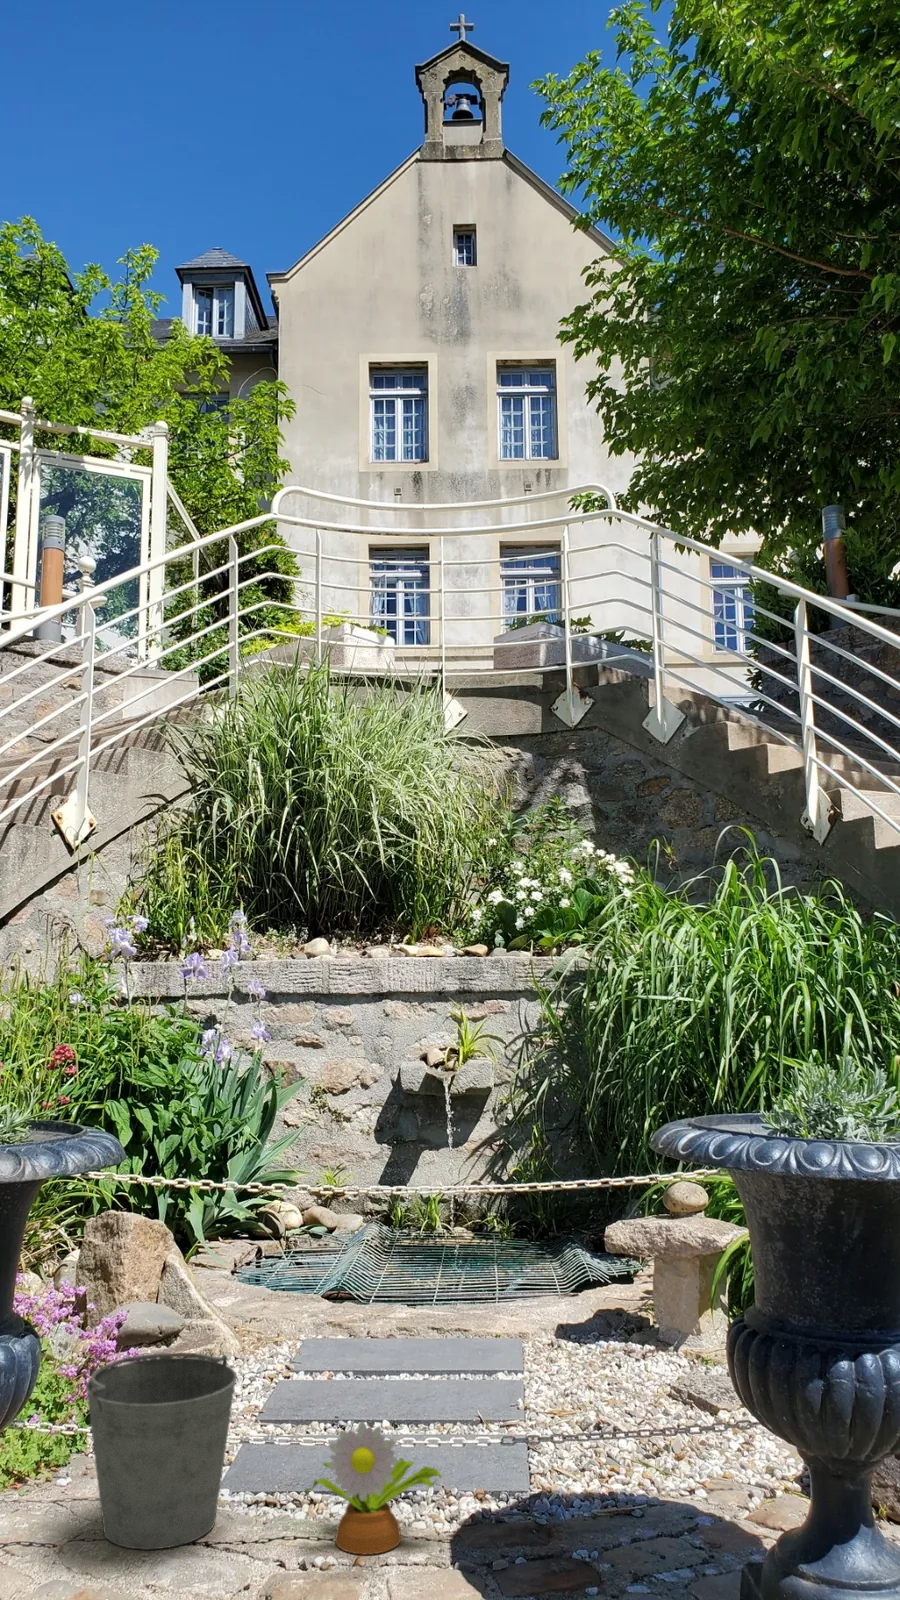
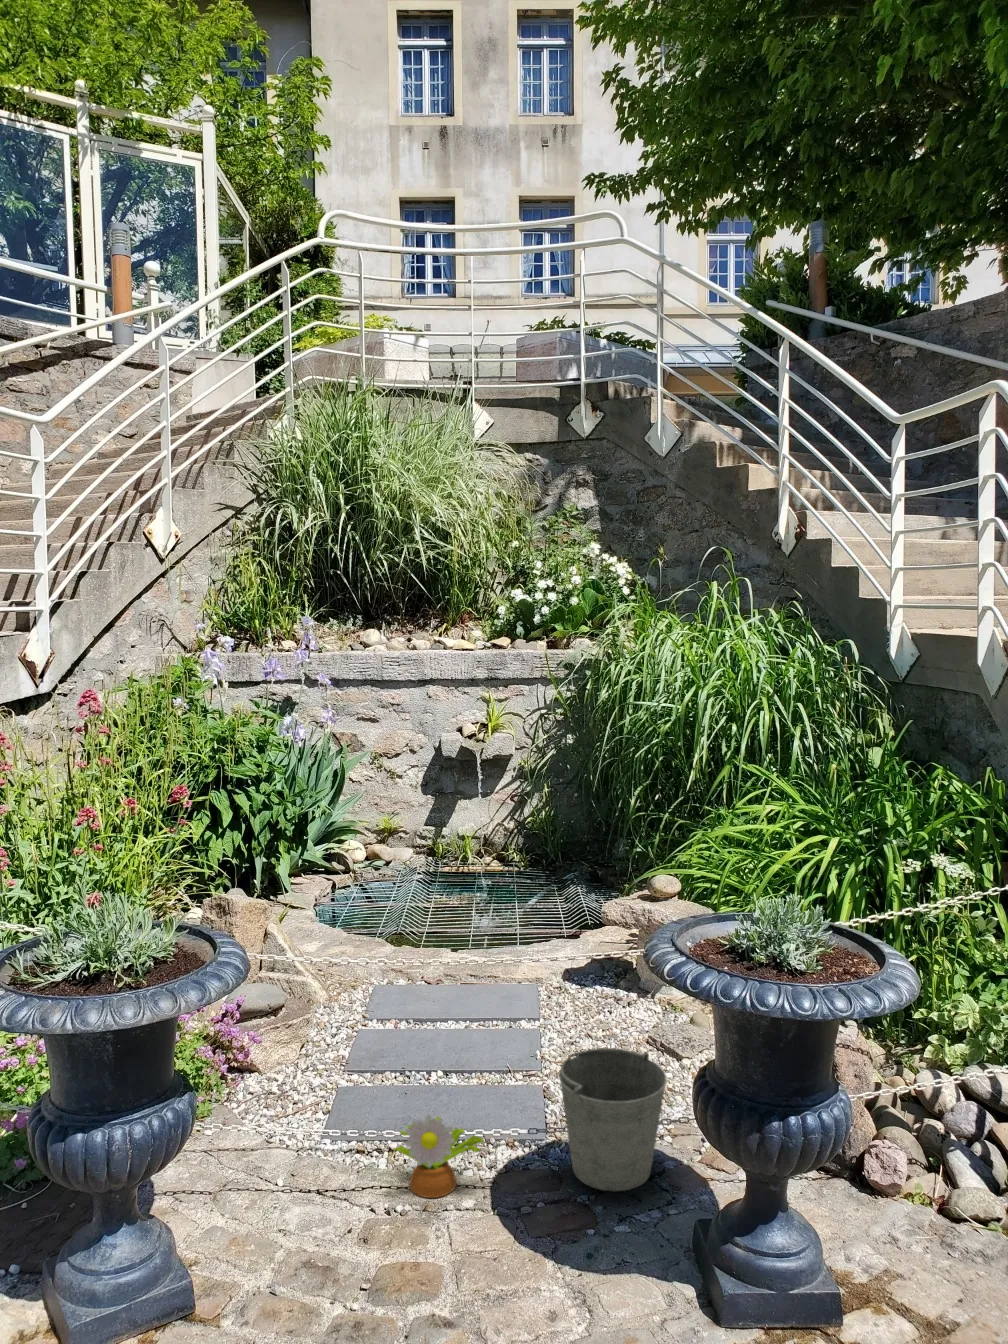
bucket: present [86,1353,237,1549] -> present [559,1048,667,1191]

